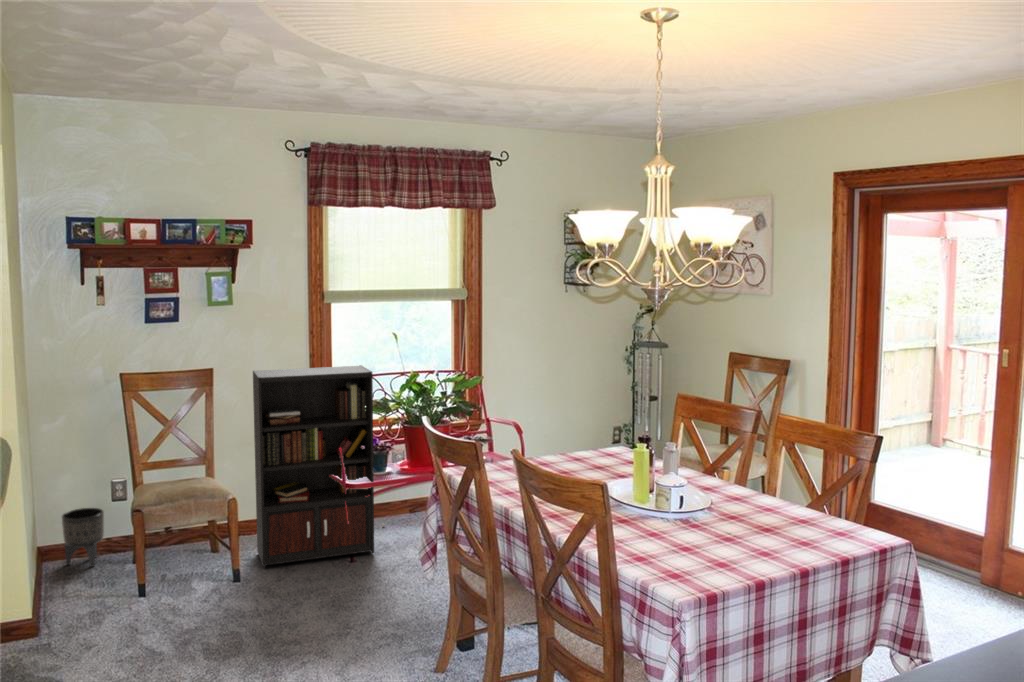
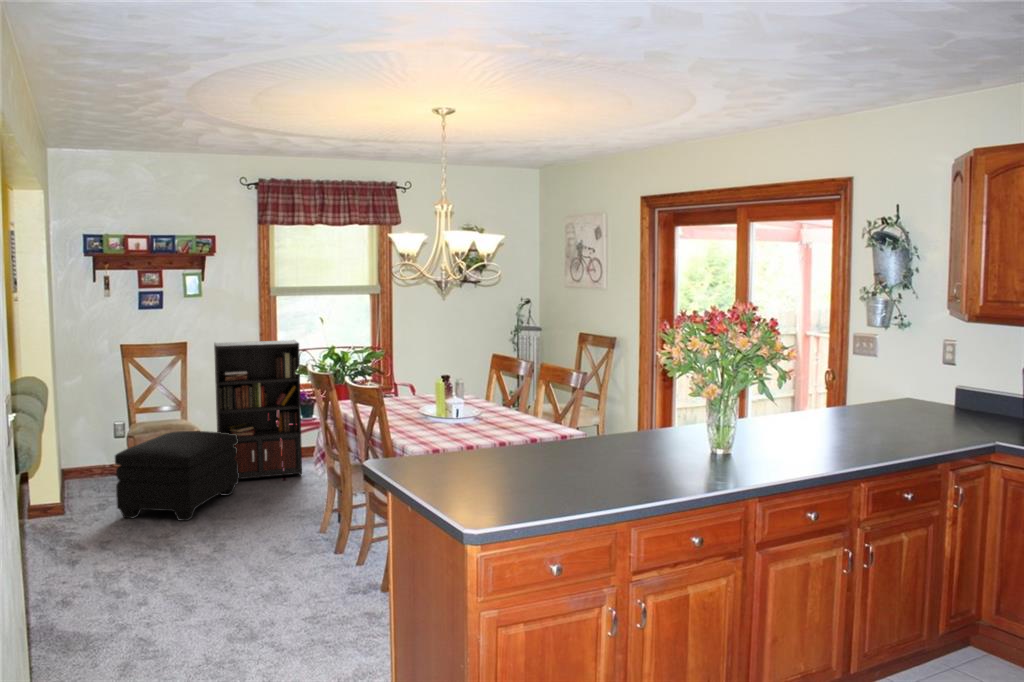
ottoman: none [118,502,293,651] -> present [115,431,239,521]
planter: present [62,508,104,567] -> none [79,442,109,482]

